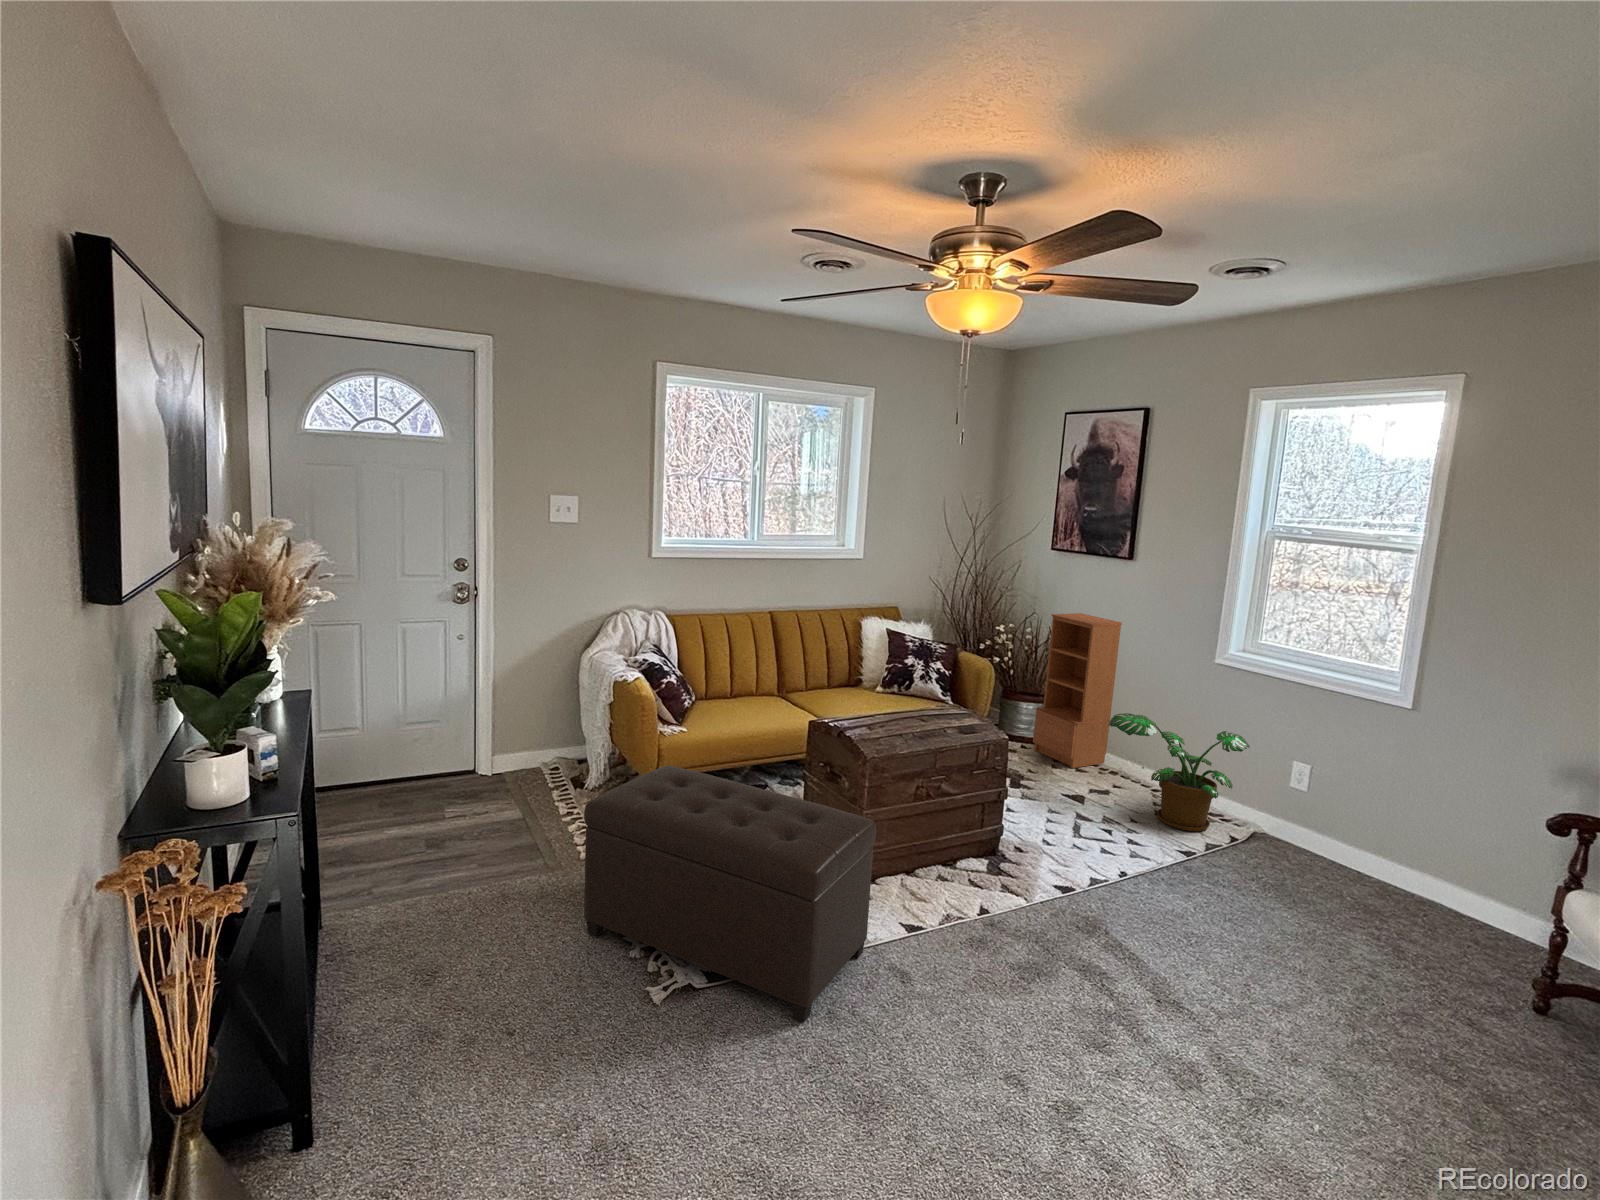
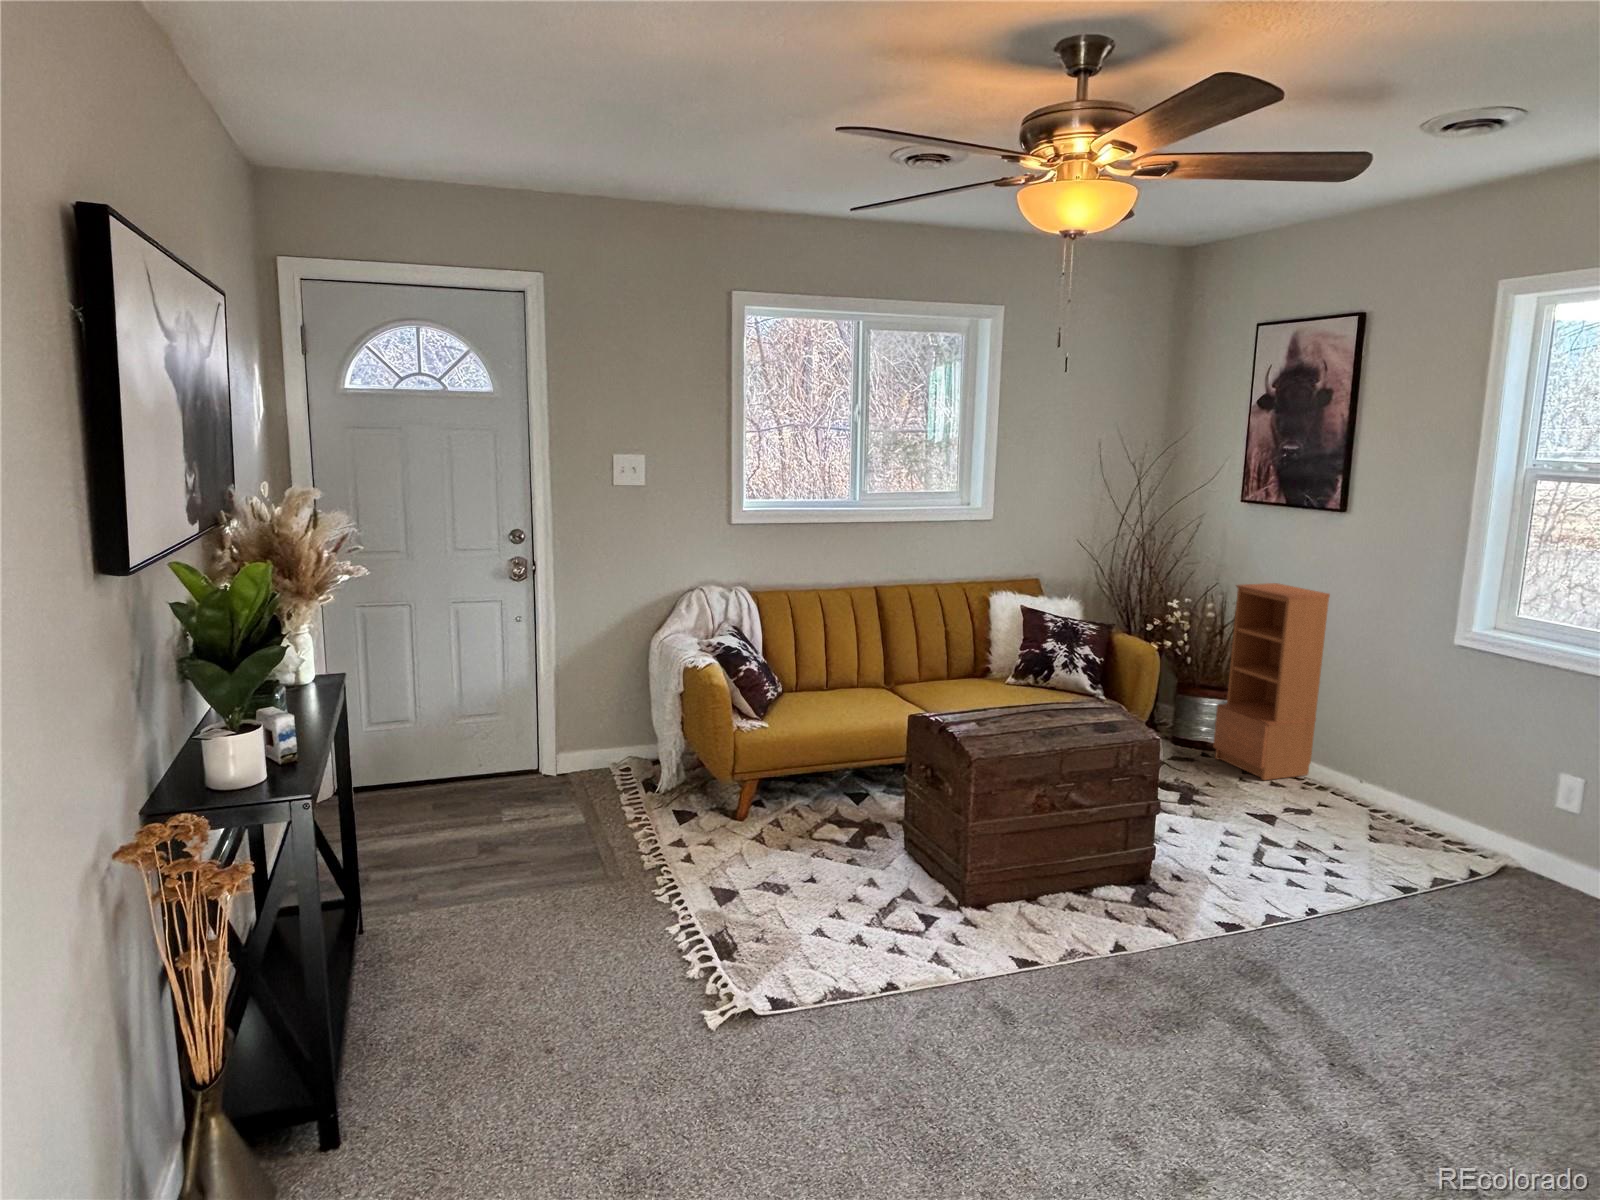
potted plant: present [1108,713,1250,831] -> none [1304,709,1500,862]
ottoman: present [584,766,876,1022] -> none [635,763,972,1061]

